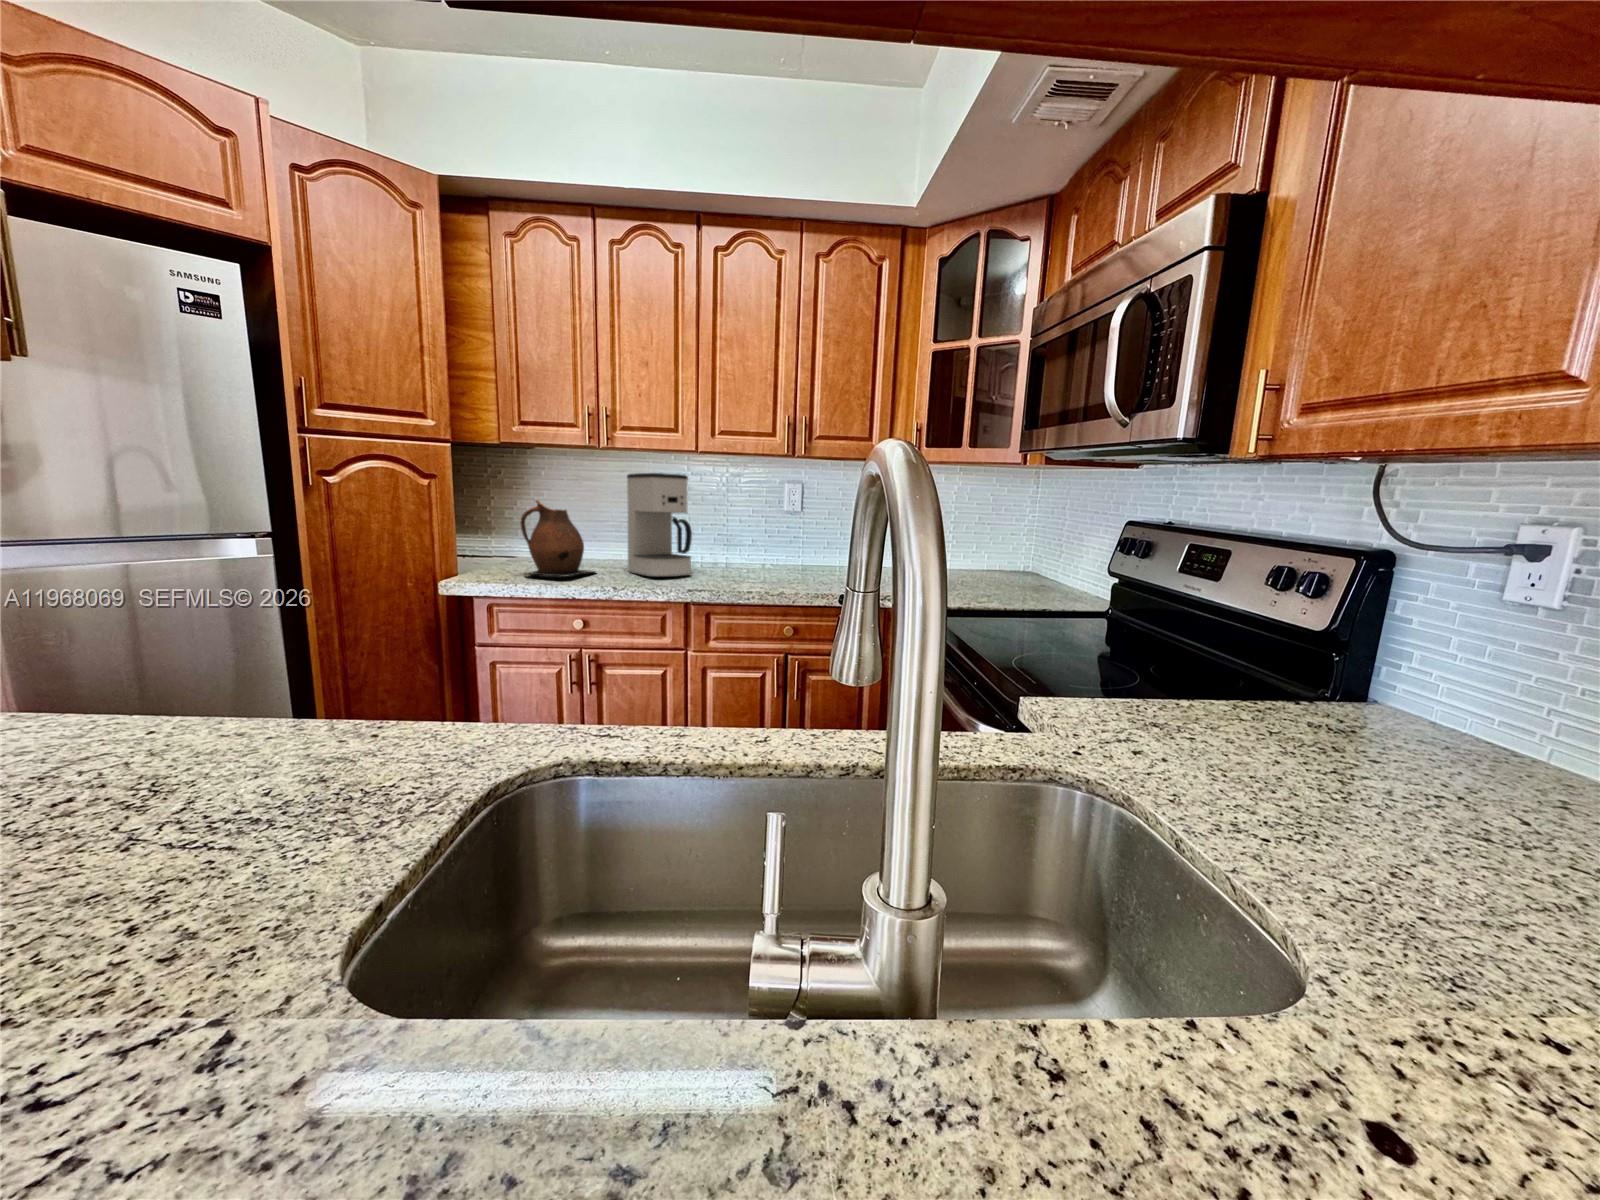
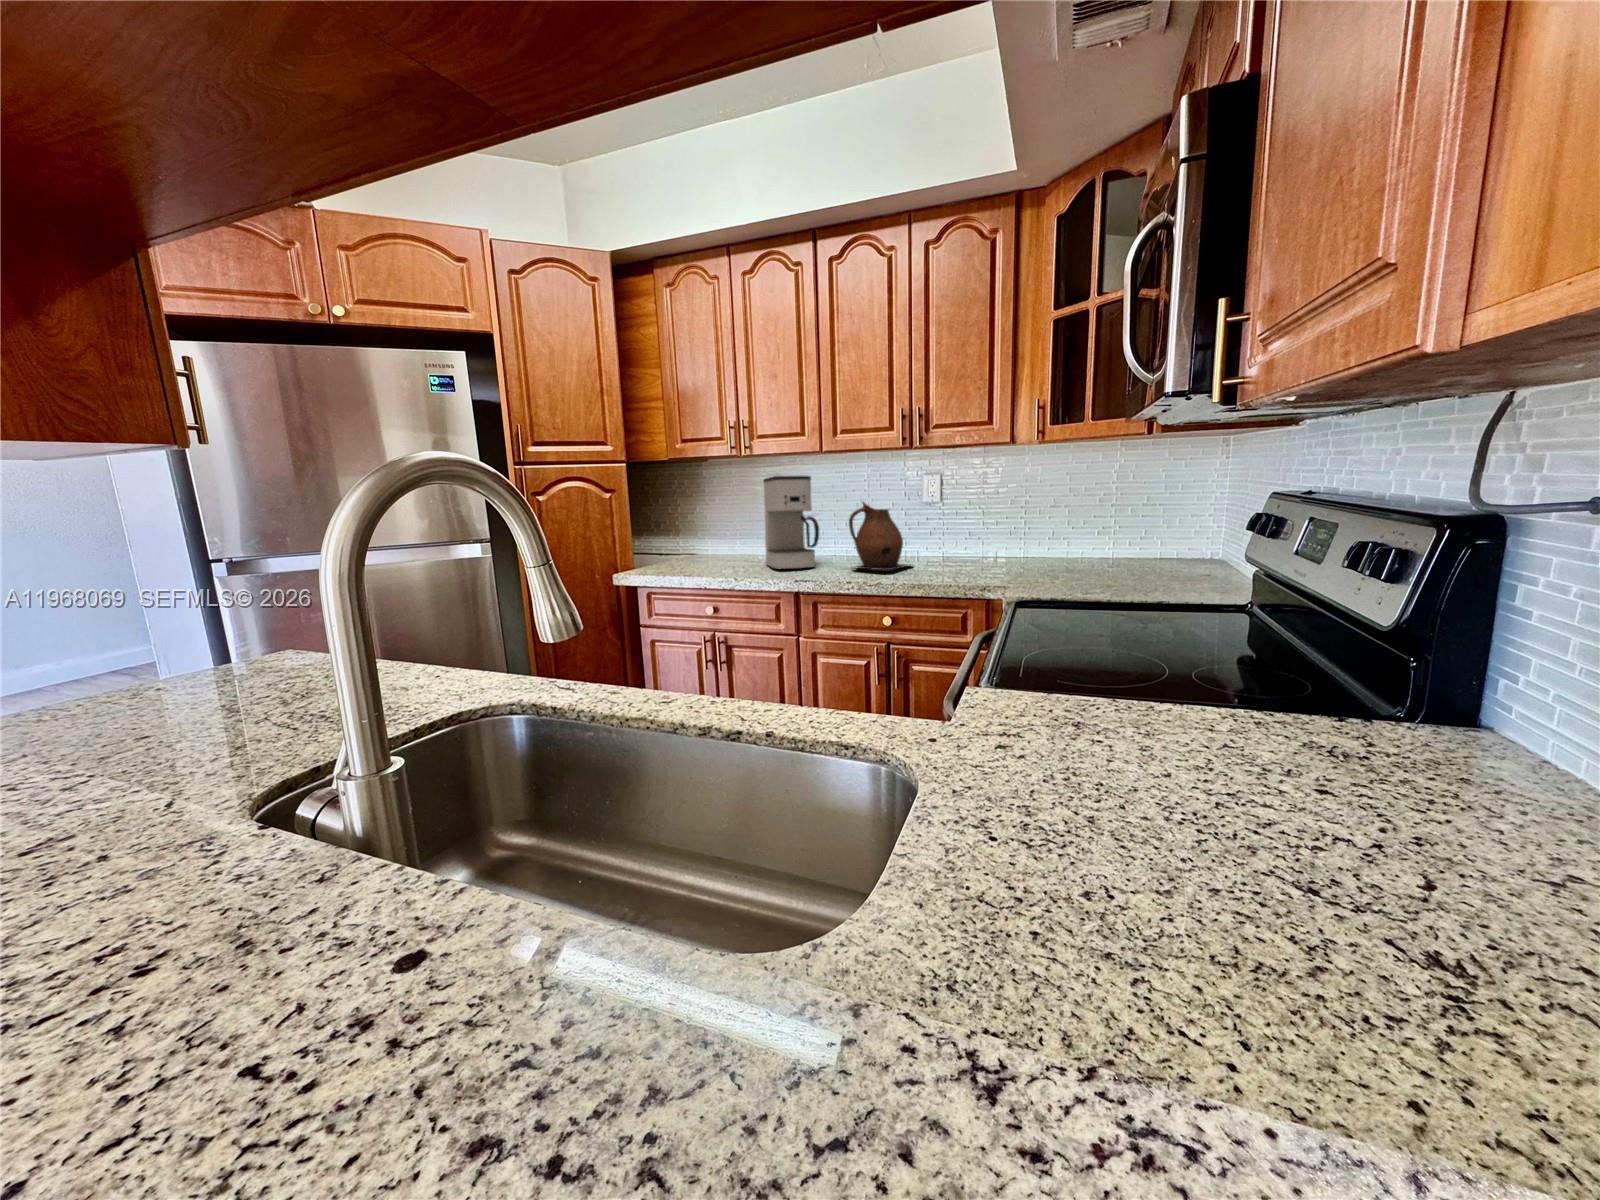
ceramic pitcher: present [520,500,594,577] -> present [849,502,910,571]

